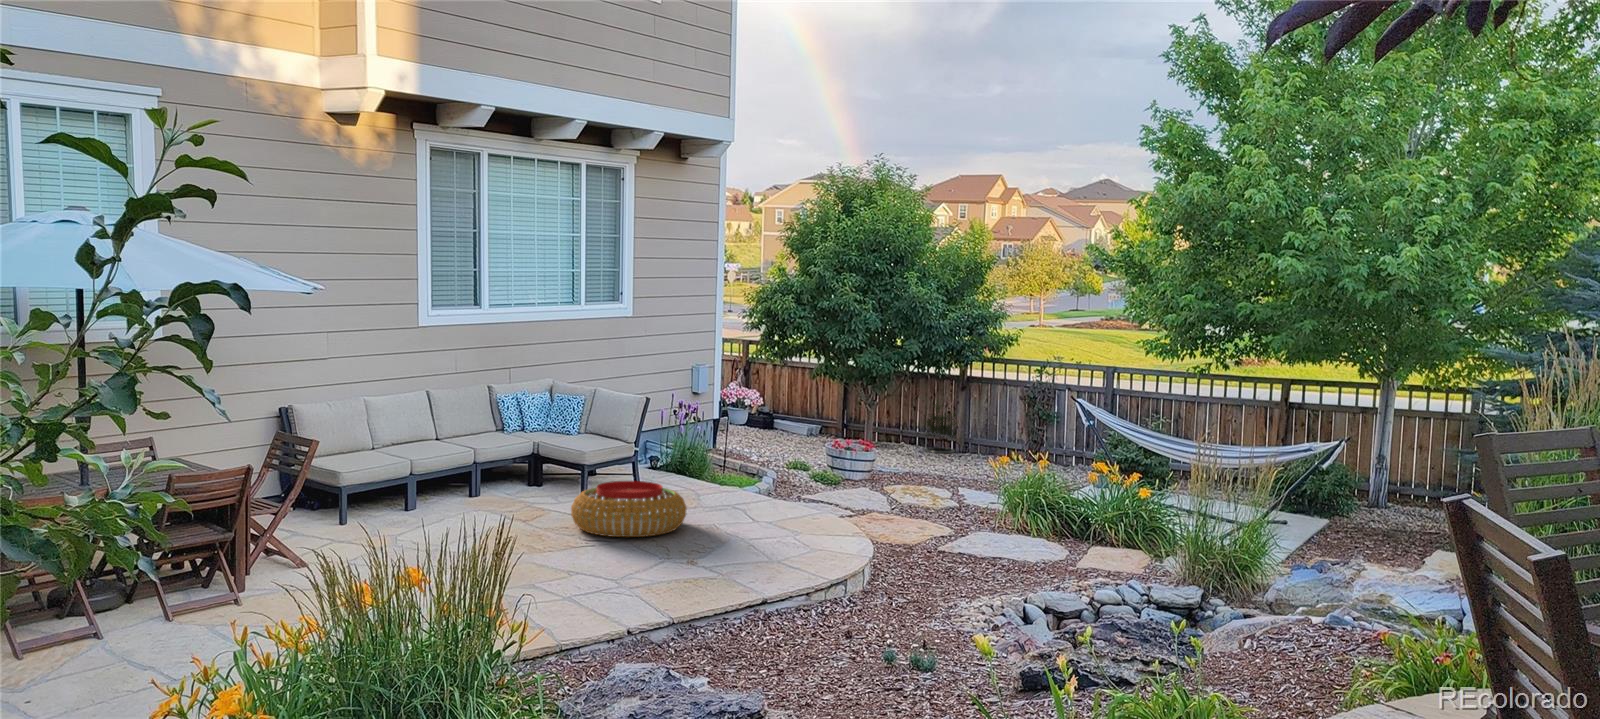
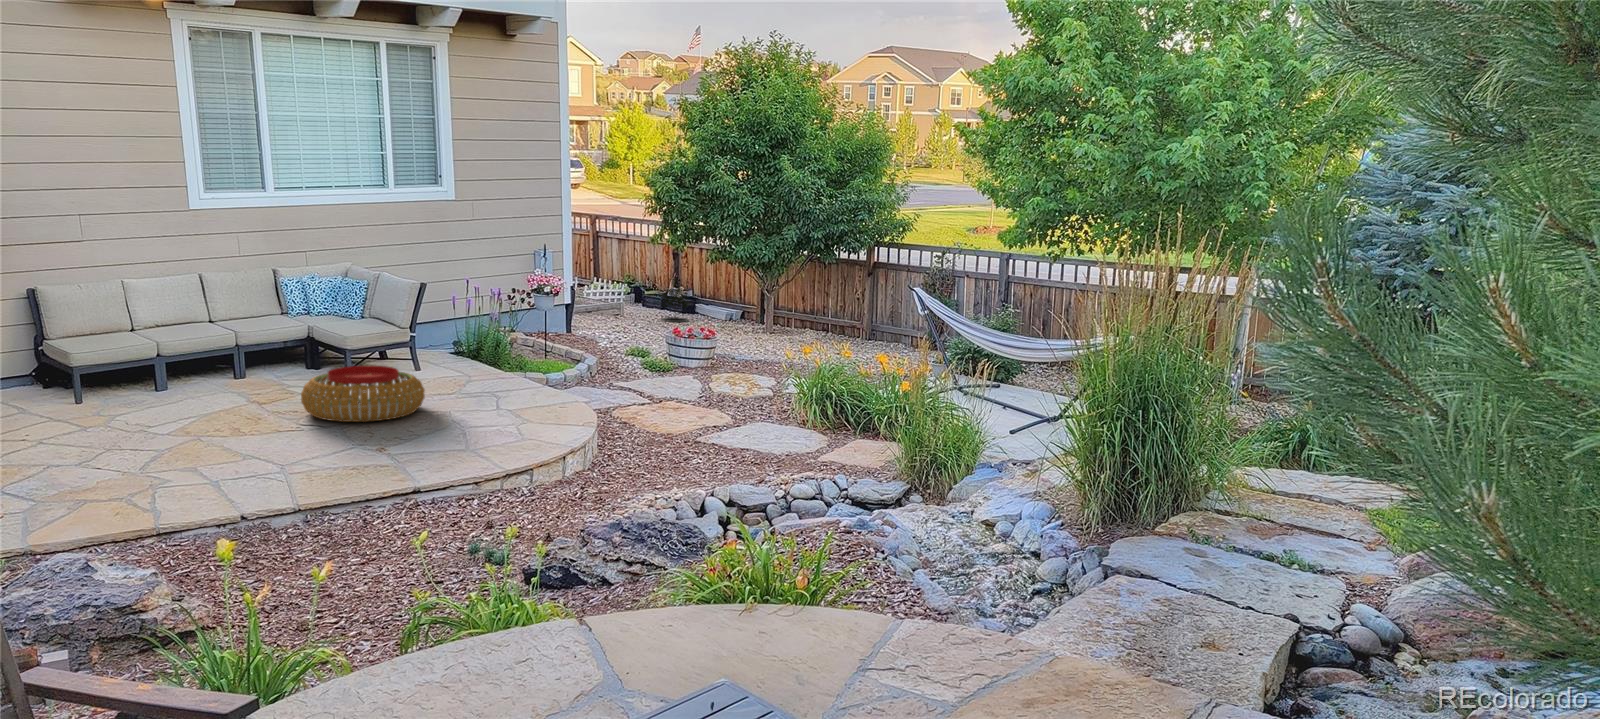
potted tree: present [925,403,957,453] -> present [660,278,690,322]

